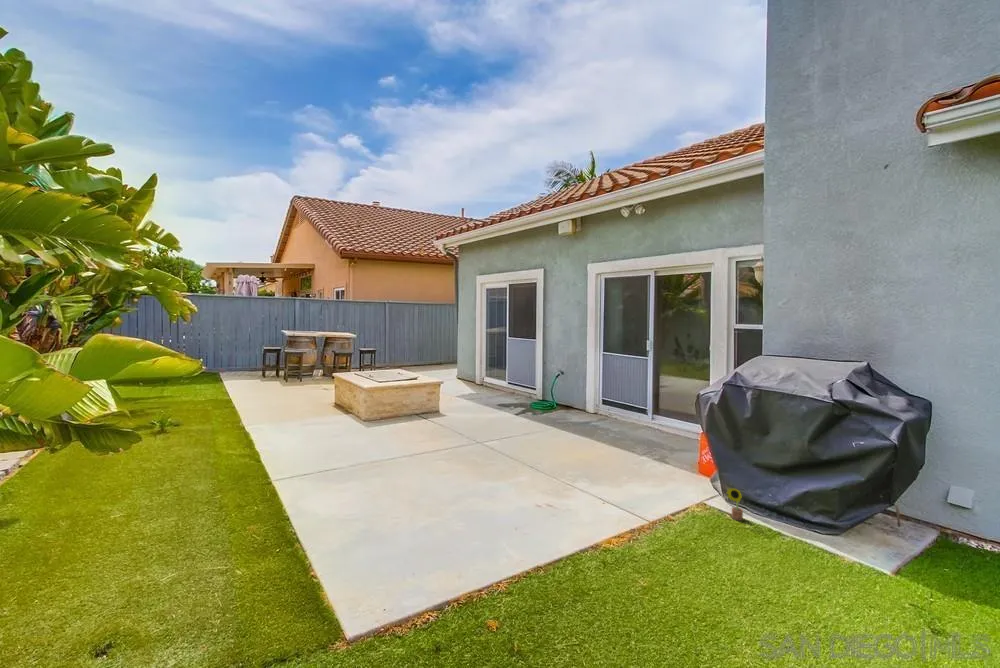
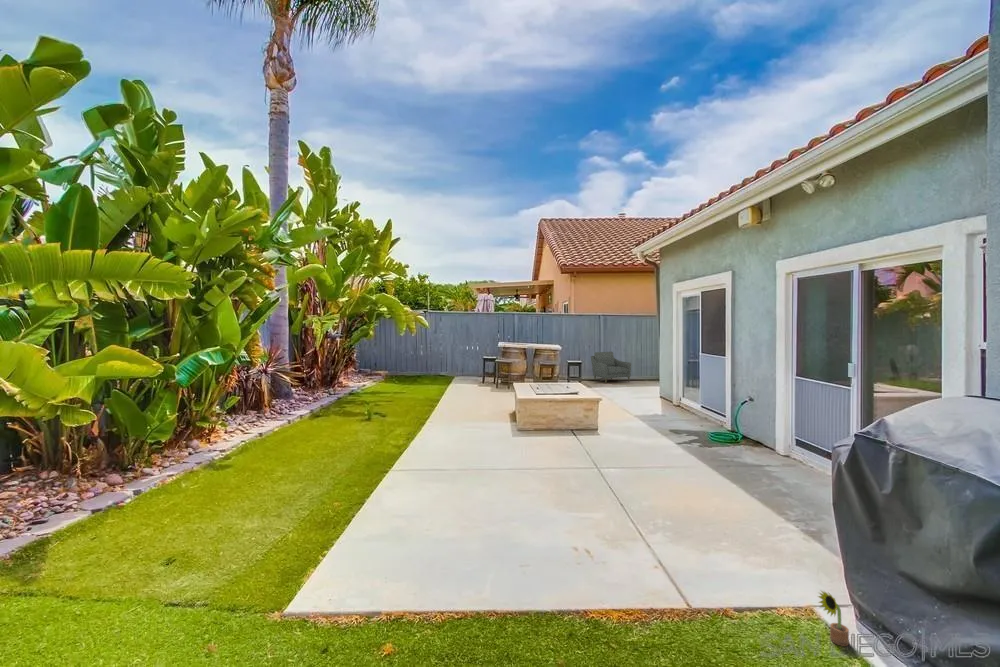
chair: none [376,339,416,369] -> present [591,352,631,383]

